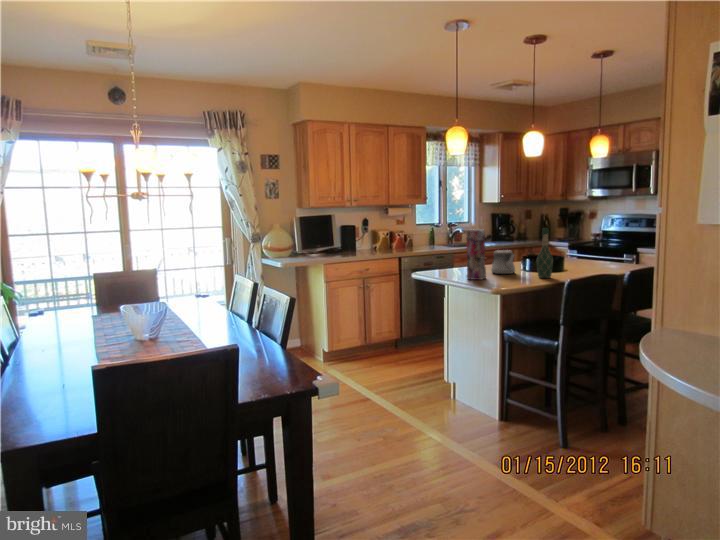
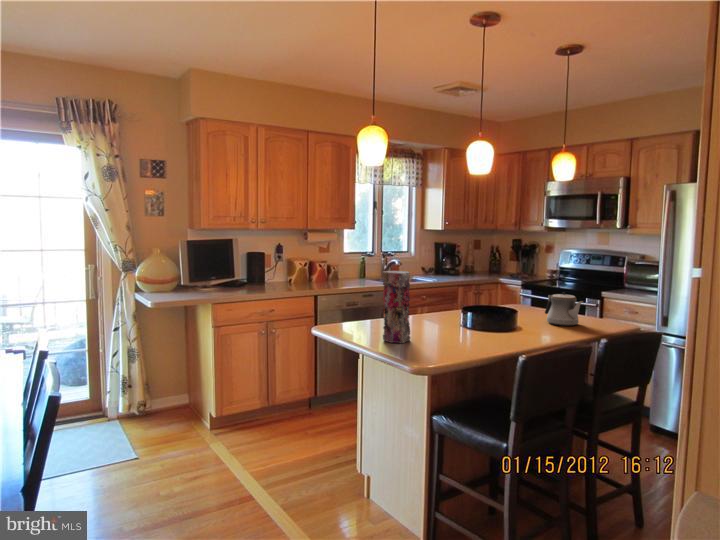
wine bottle: present [537,228,553,278] -> none [480,273,502,343]
teapot: present [491,249,515,274] -> present [545,292,583,326]

